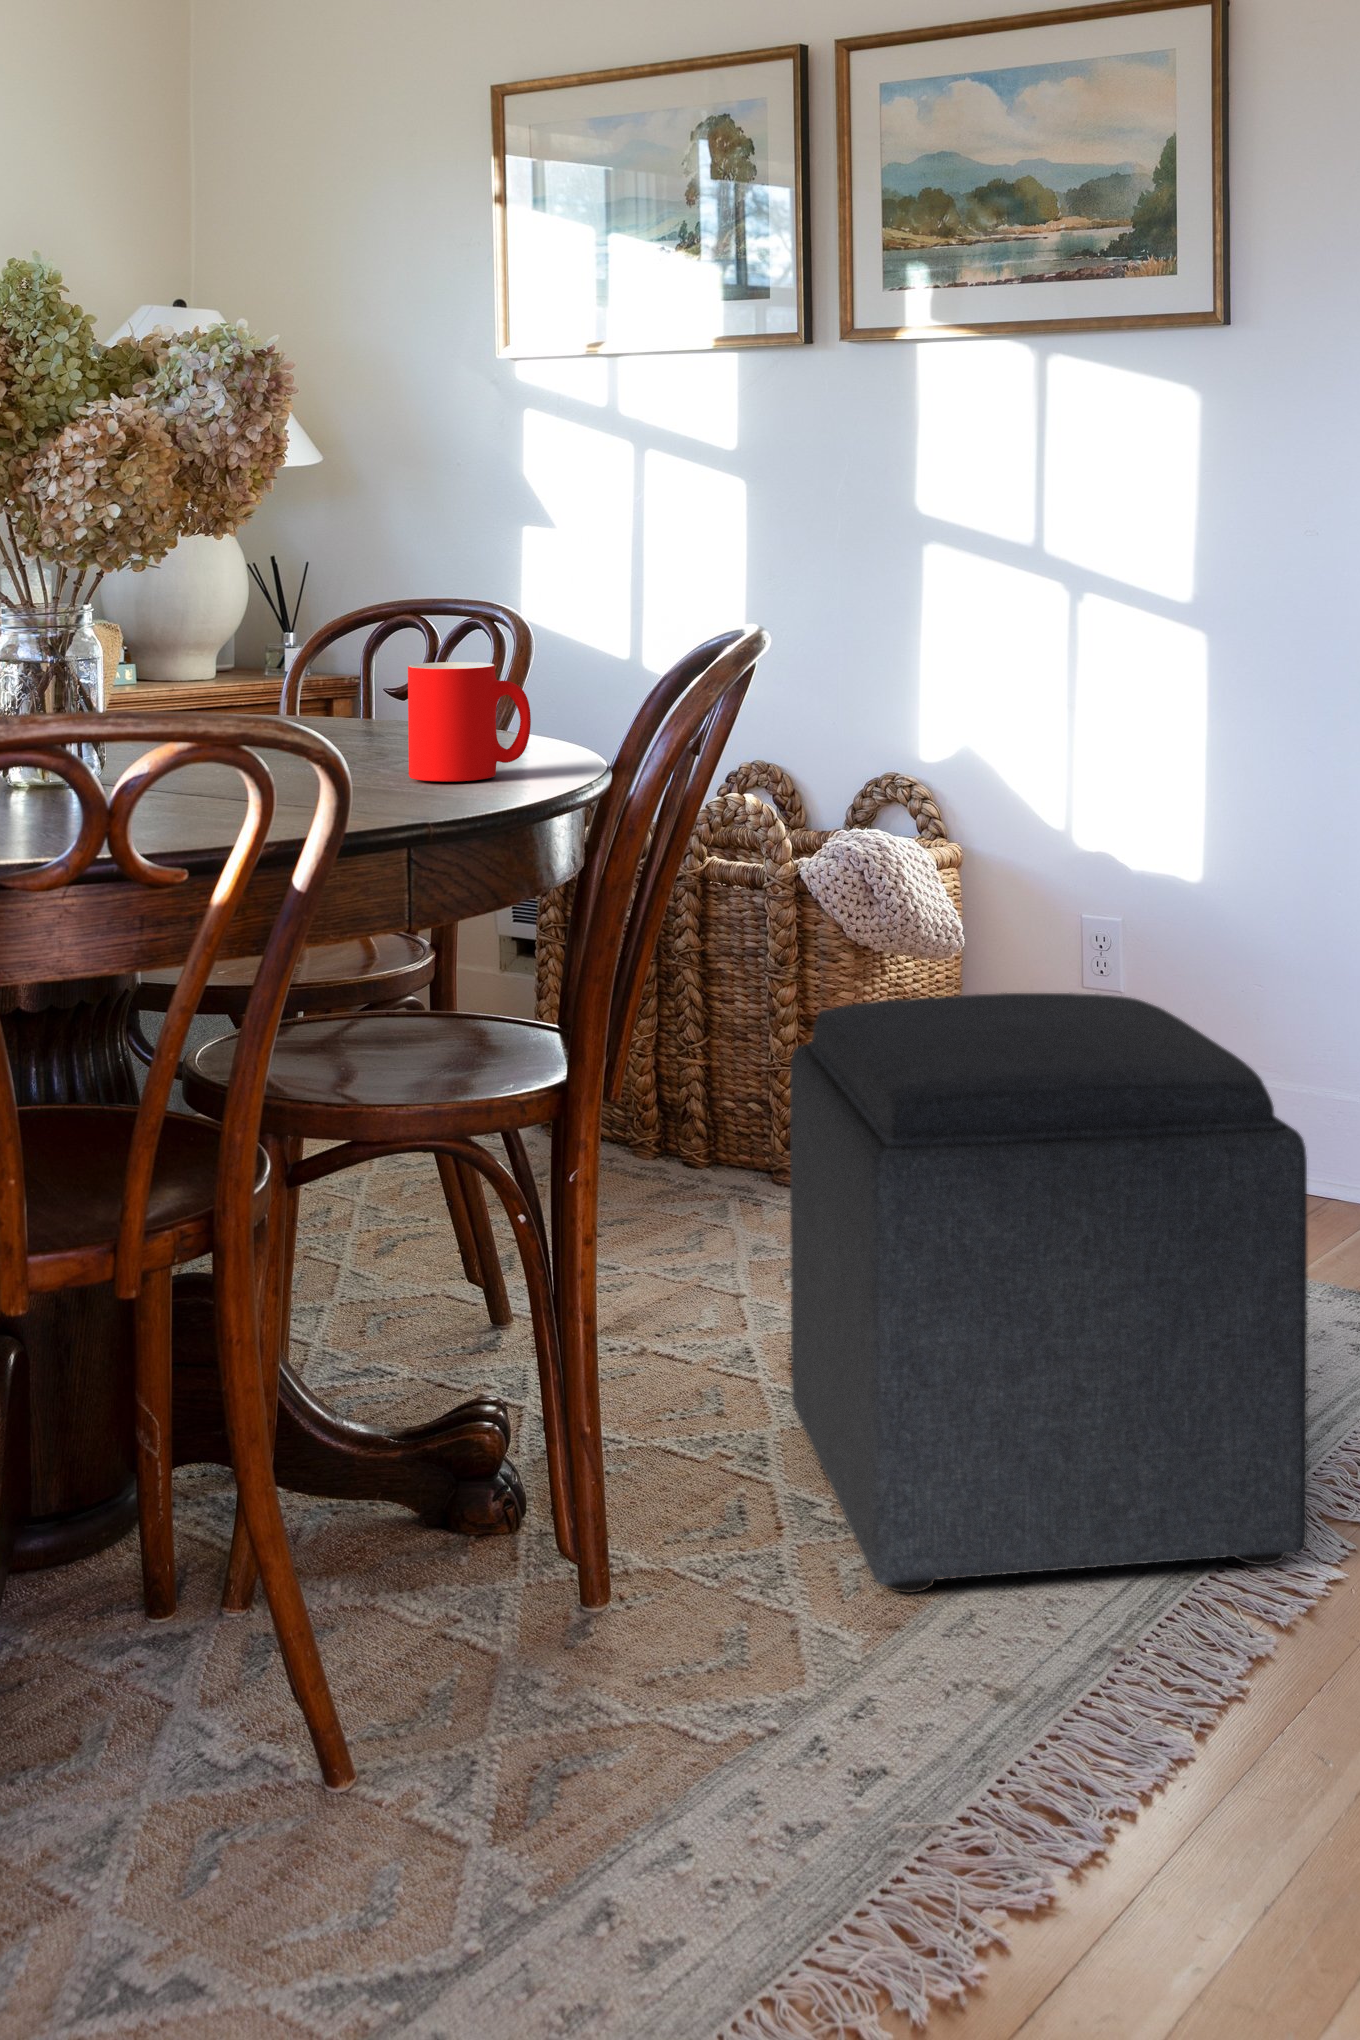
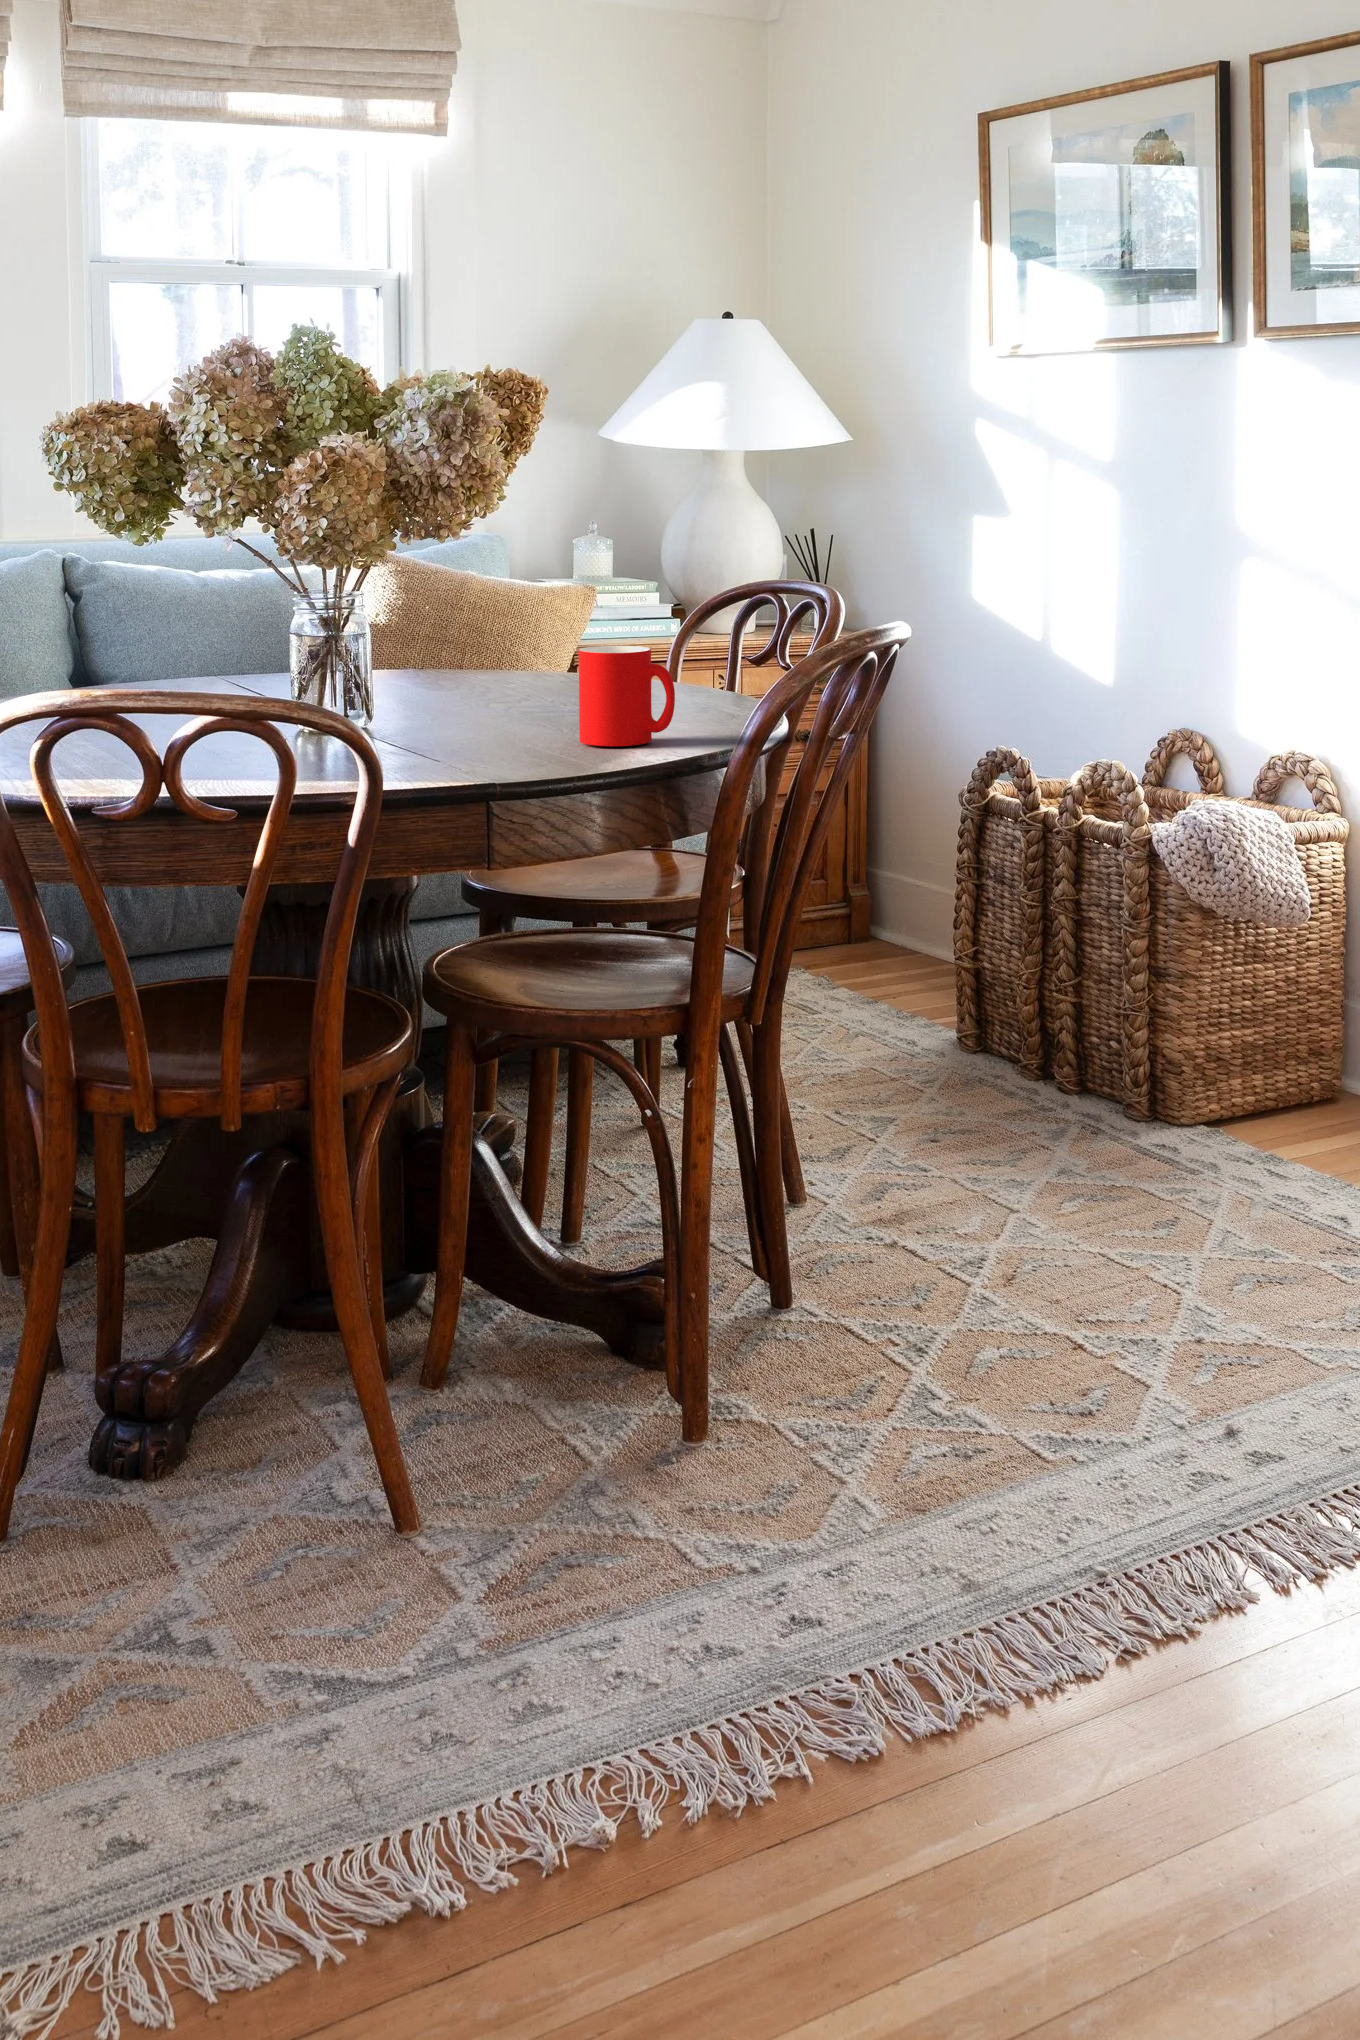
ottoman: present [790,993,1307,1593] -> none [927,963,1350,1529]

